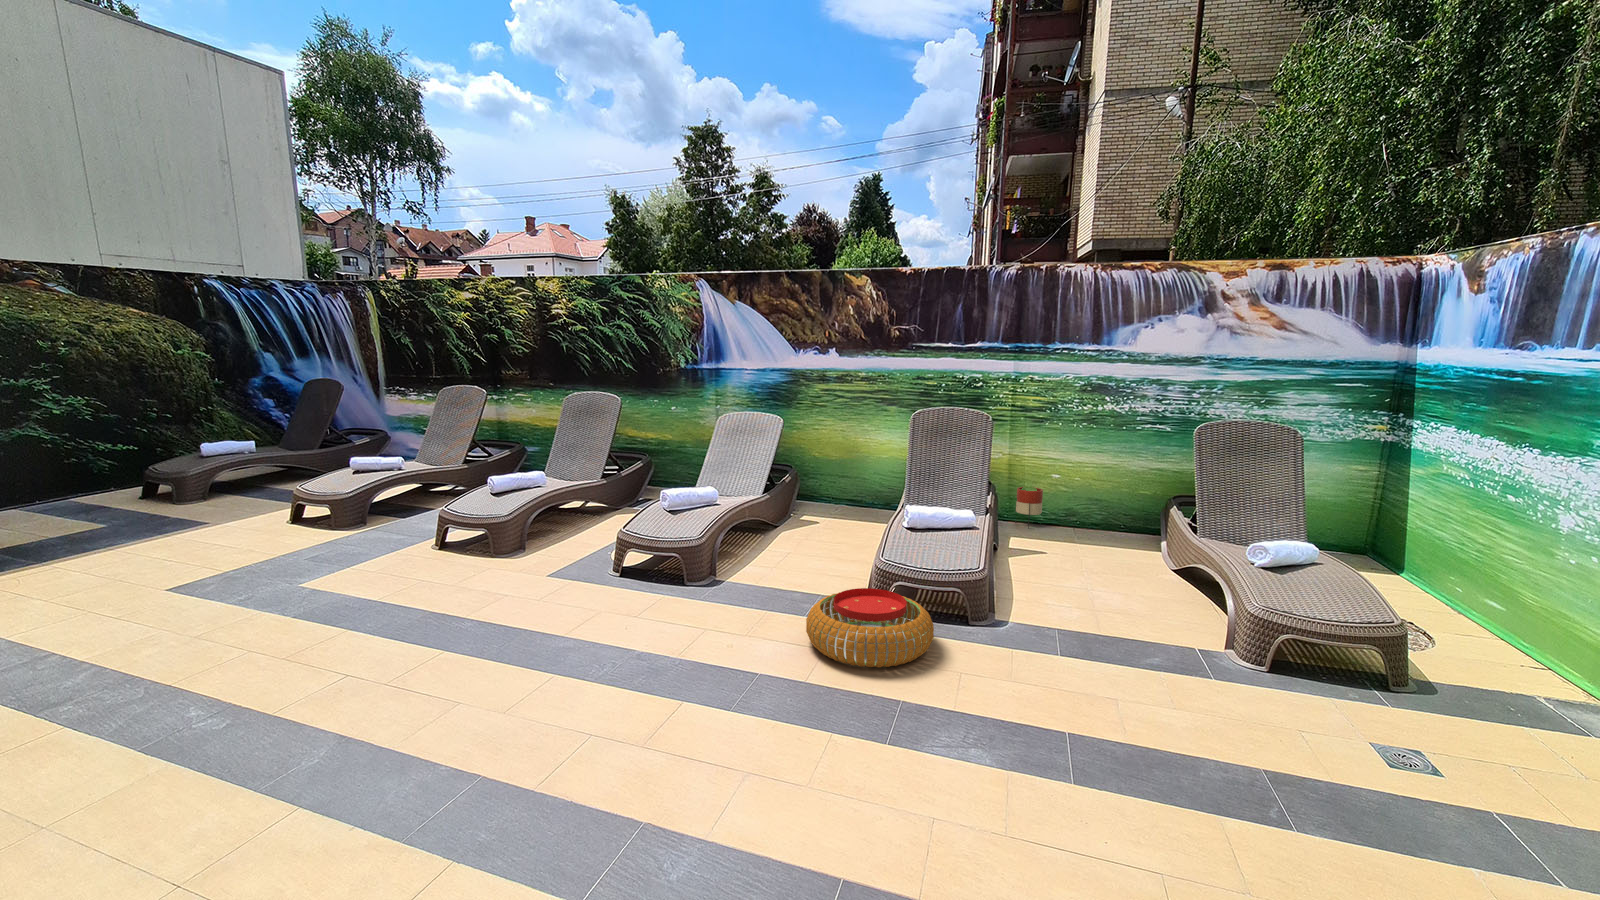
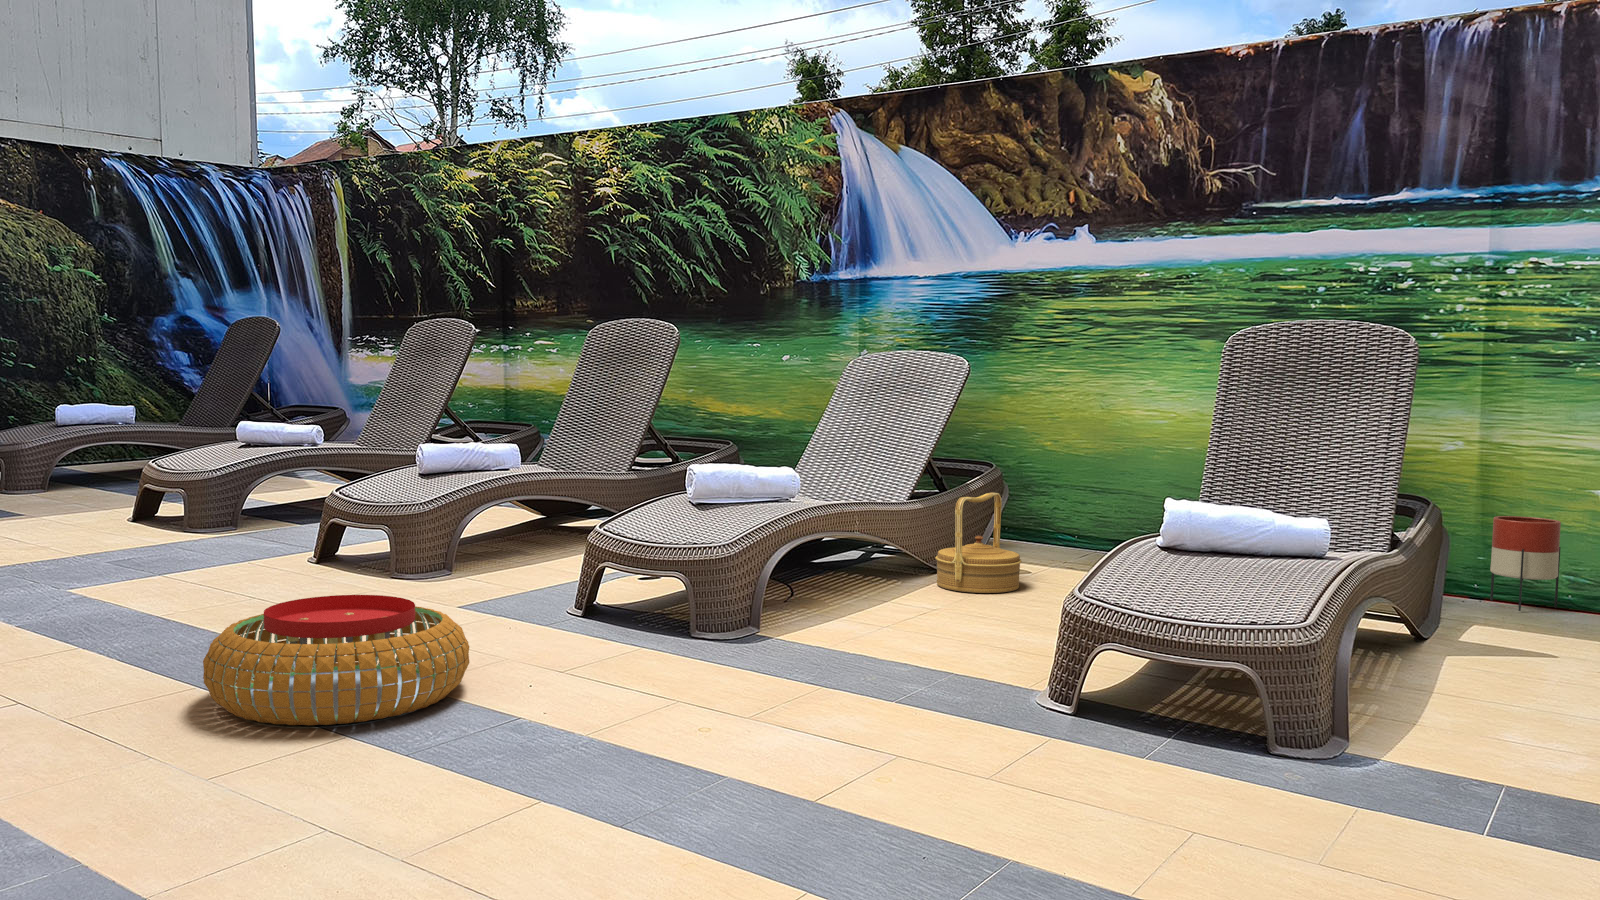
woven basket: none [783,487,824,538] -> present [935,492,1022,593]
pouf: present [806,588,934,668] -> present [203,595,469,725]

